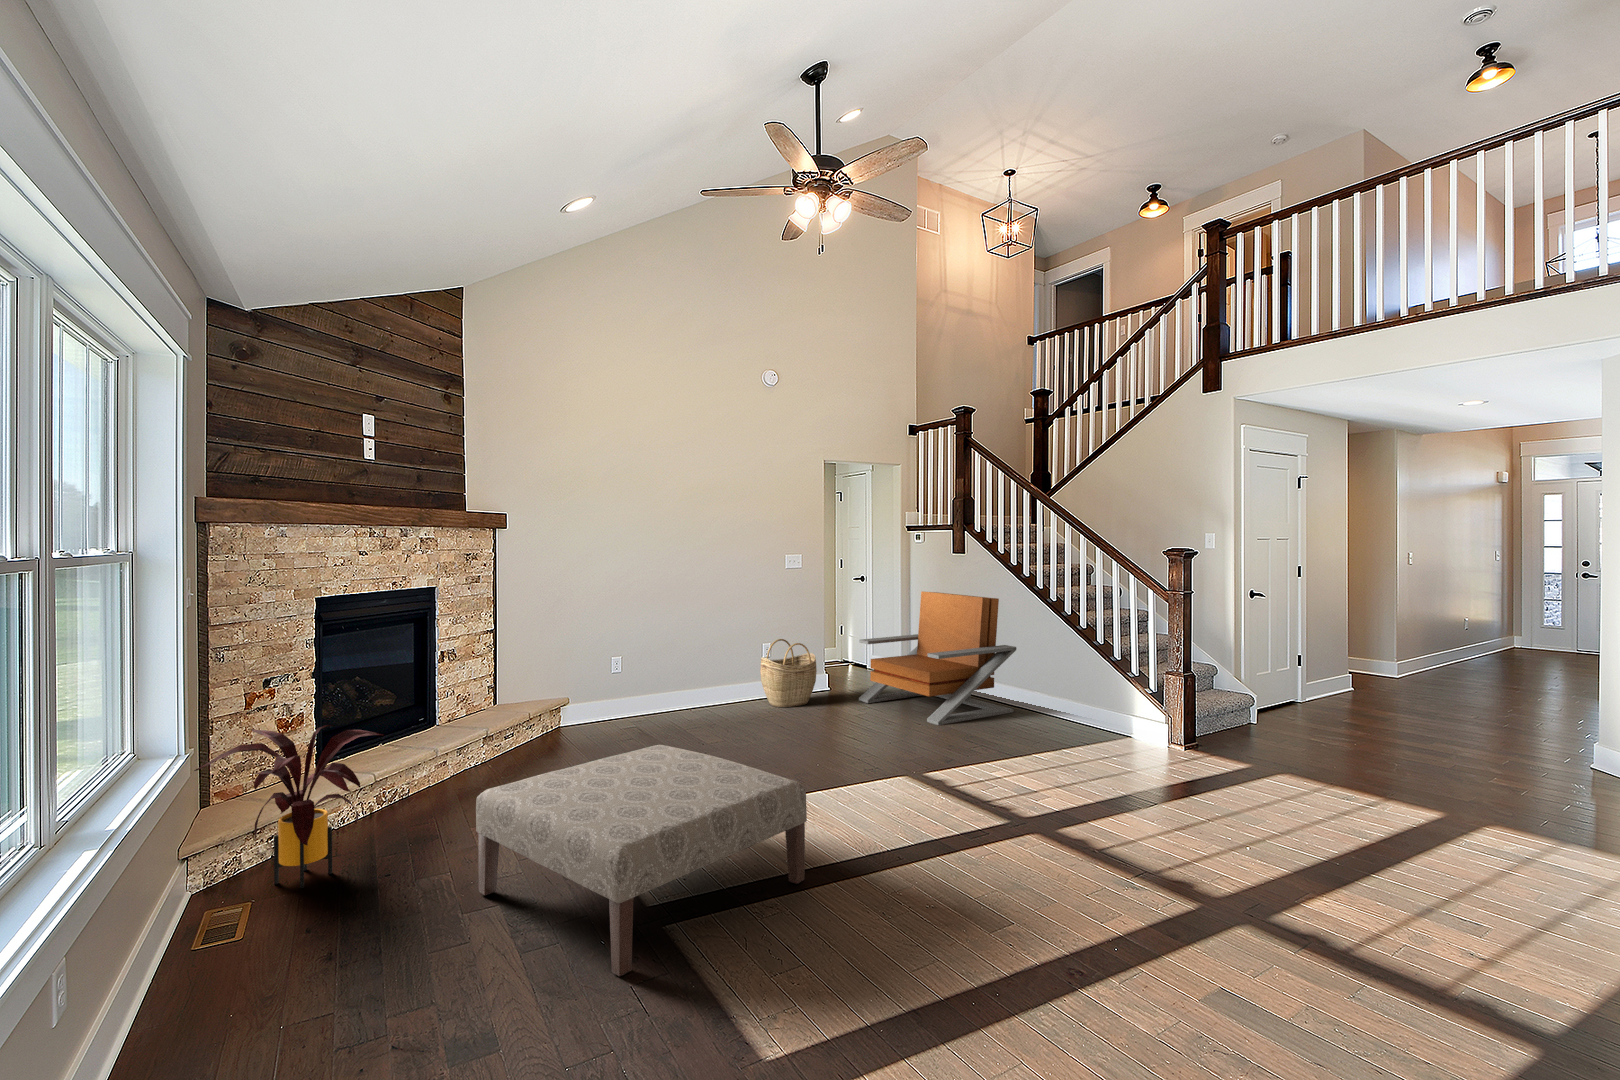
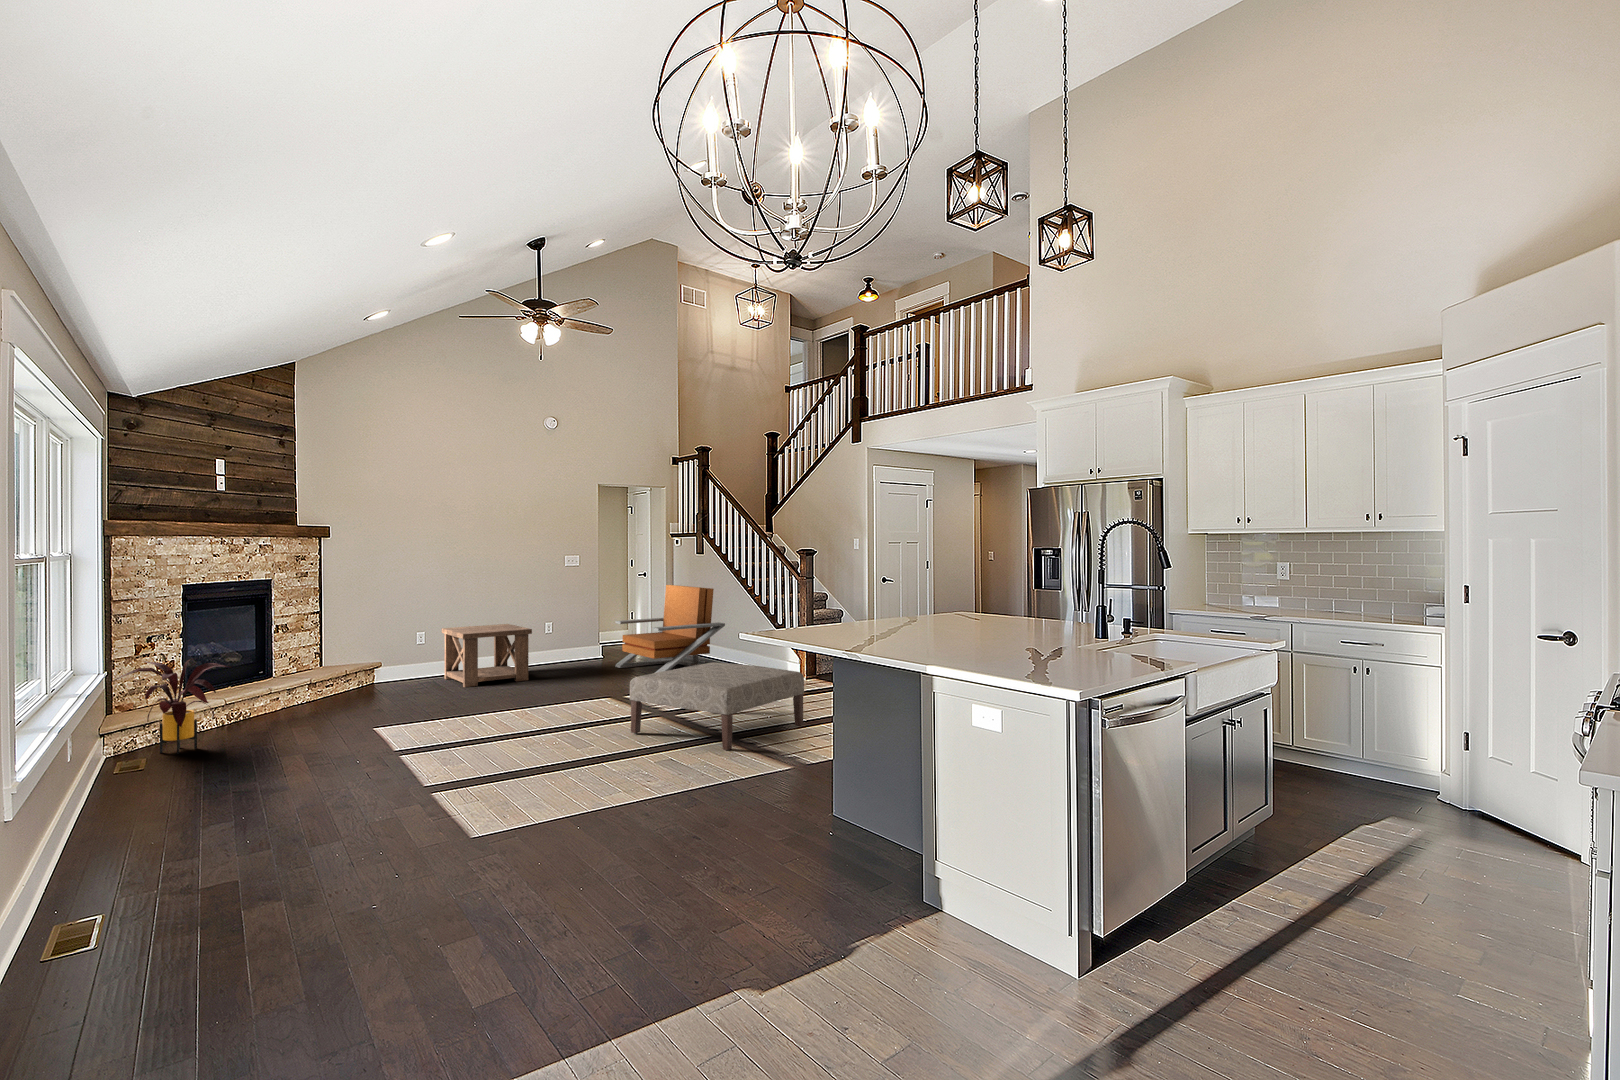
woven basket: present [760,639,817,707] -> none [538,621,581,672]
side table: none [645,643,766,735] -> present [442,624,532,687]
ottoman: present [476,745,807,976] -> present [630,662,804,750]

